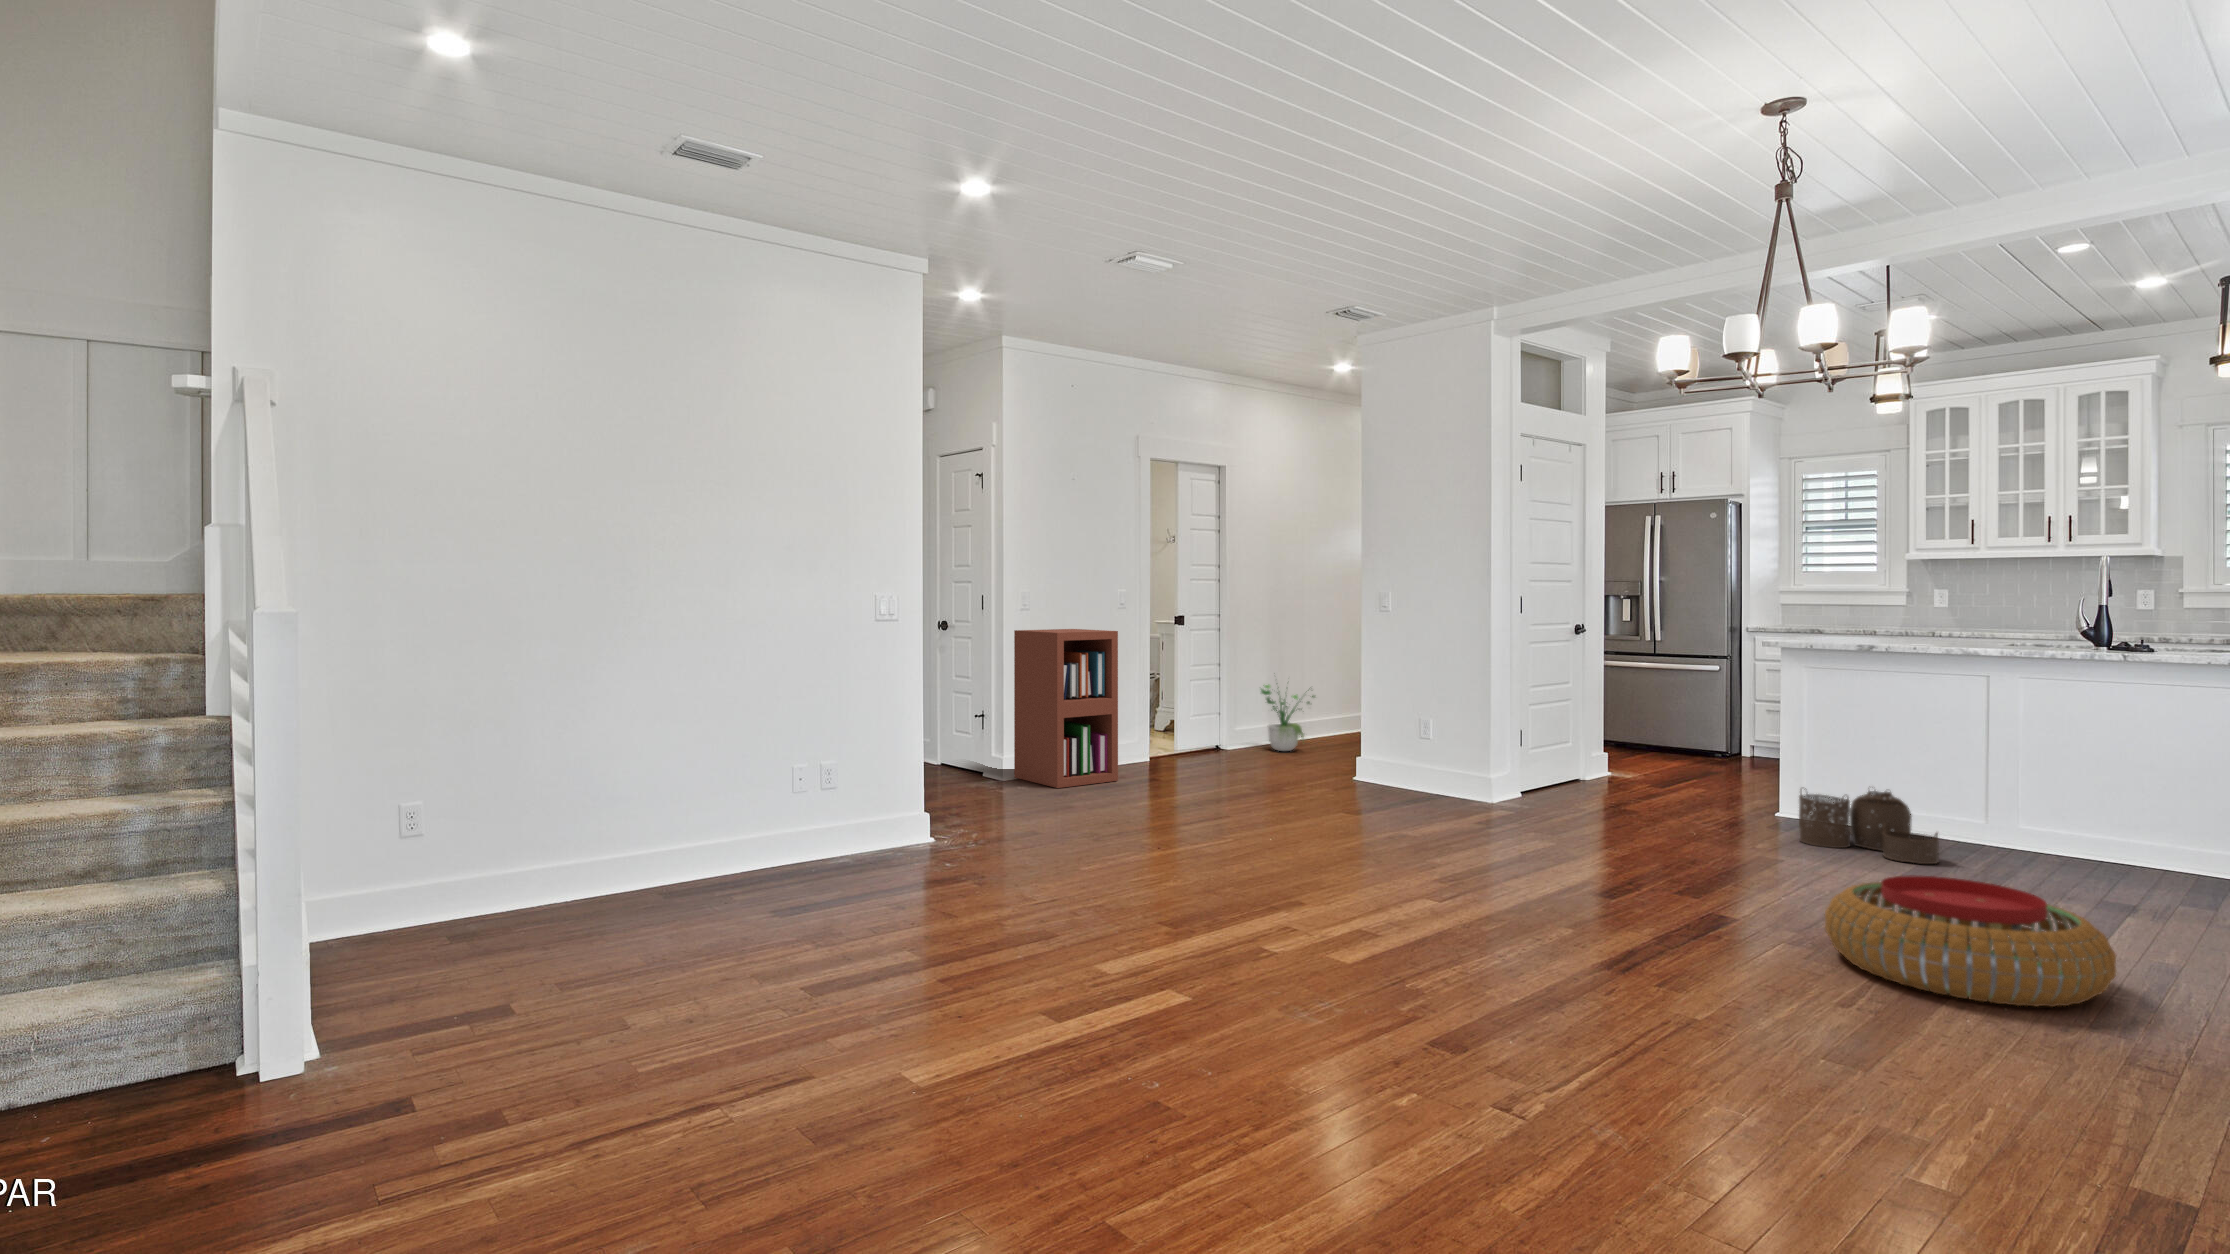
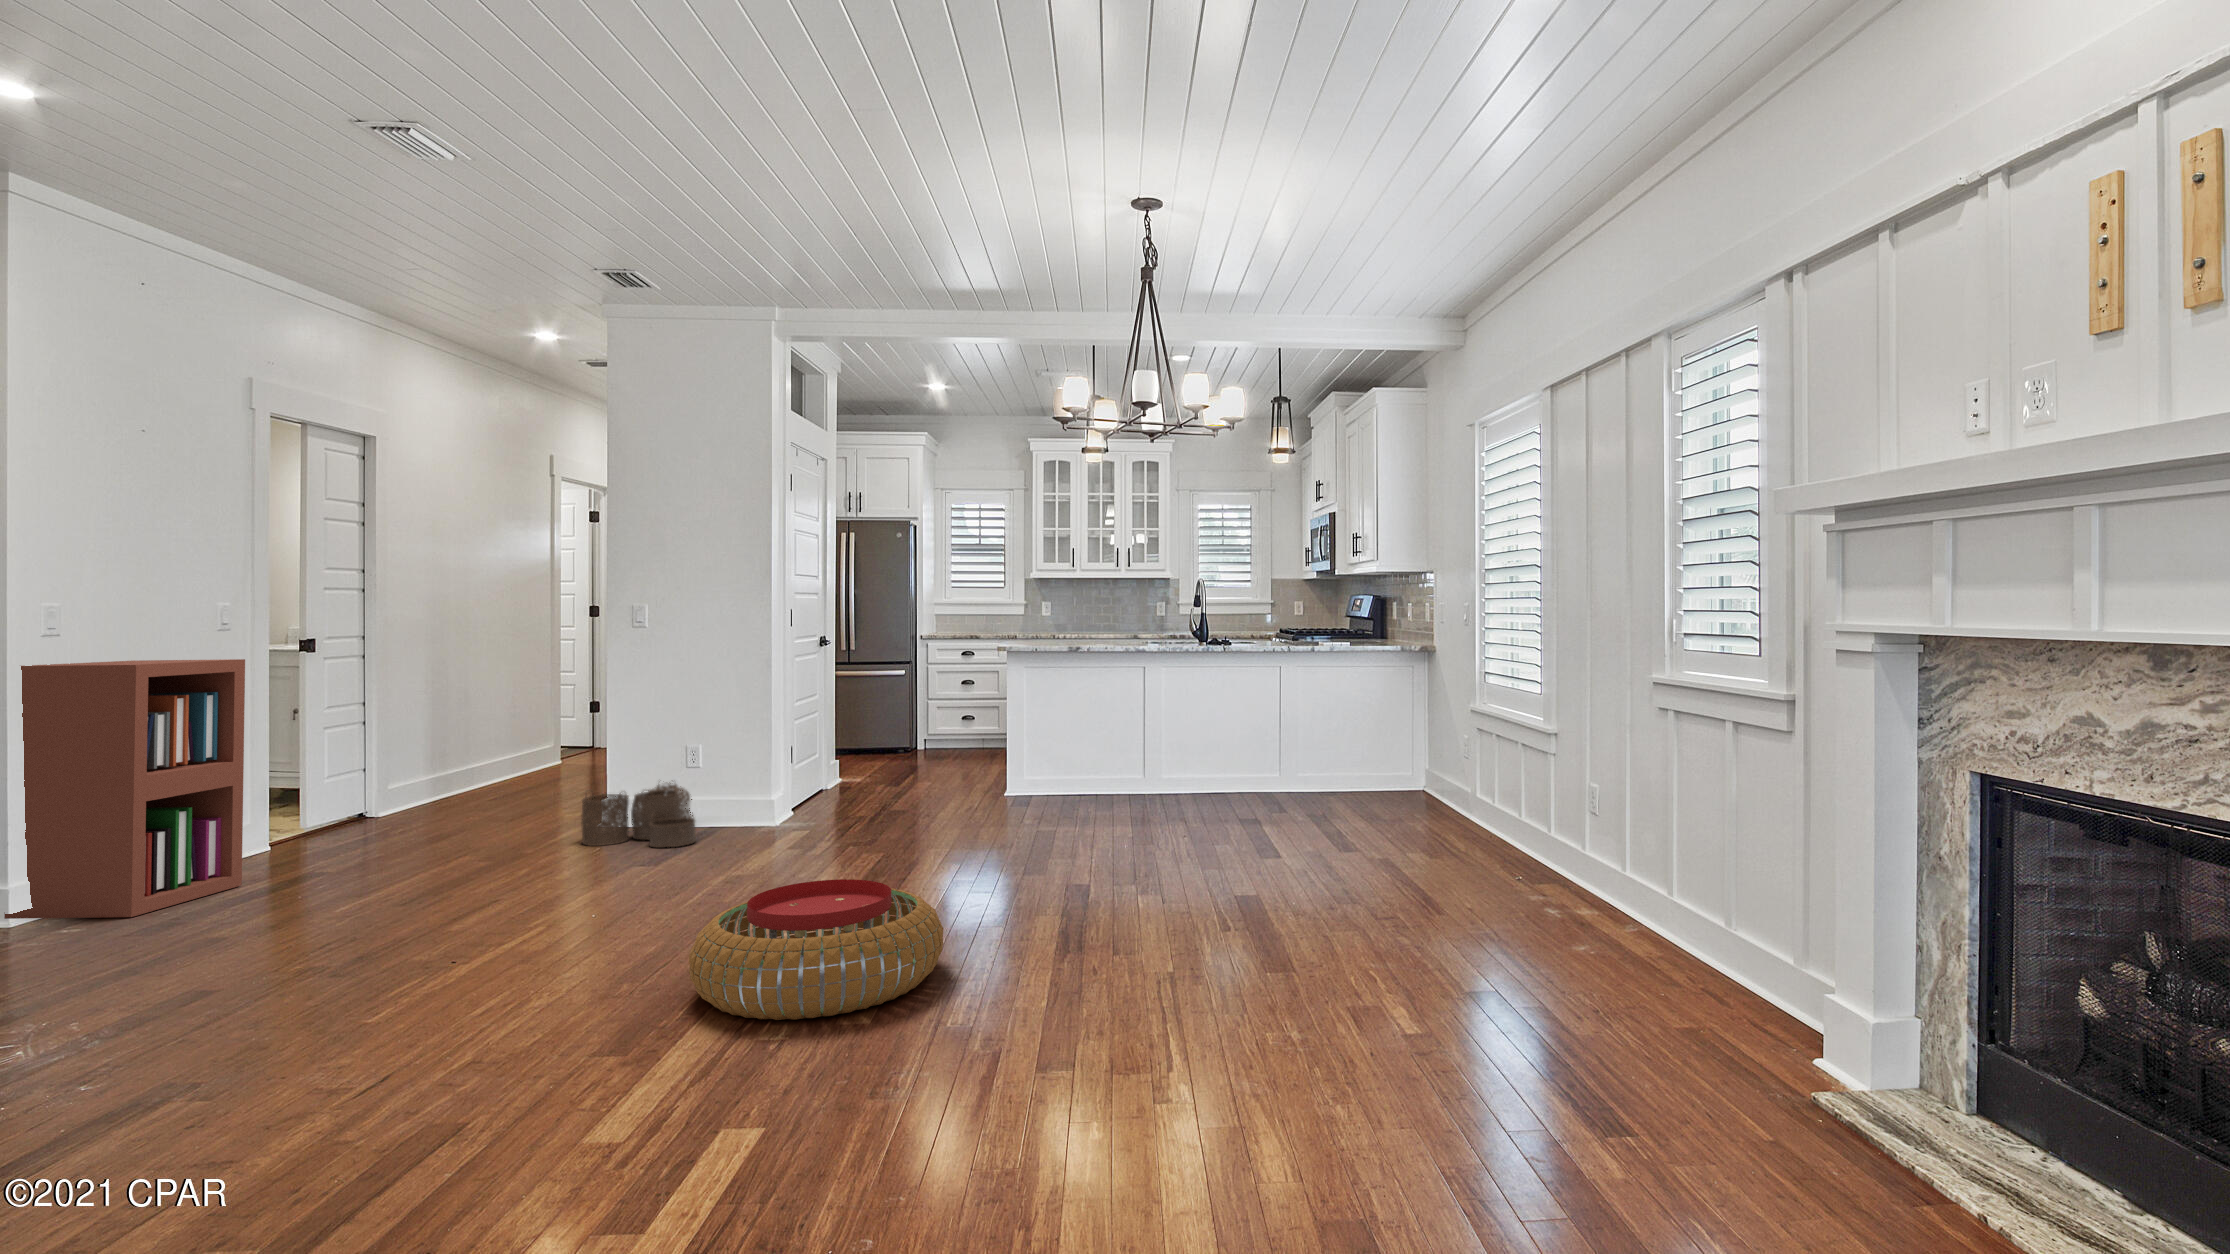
potted plant: present [1261,685,1315,751] -> none [422,701,502,808]
woven basket: present [1799,791,1939,864] -> present [581,783,695,847]
pouf: present [1825,876,2116,1007] -> present [689,879,943,1020]

